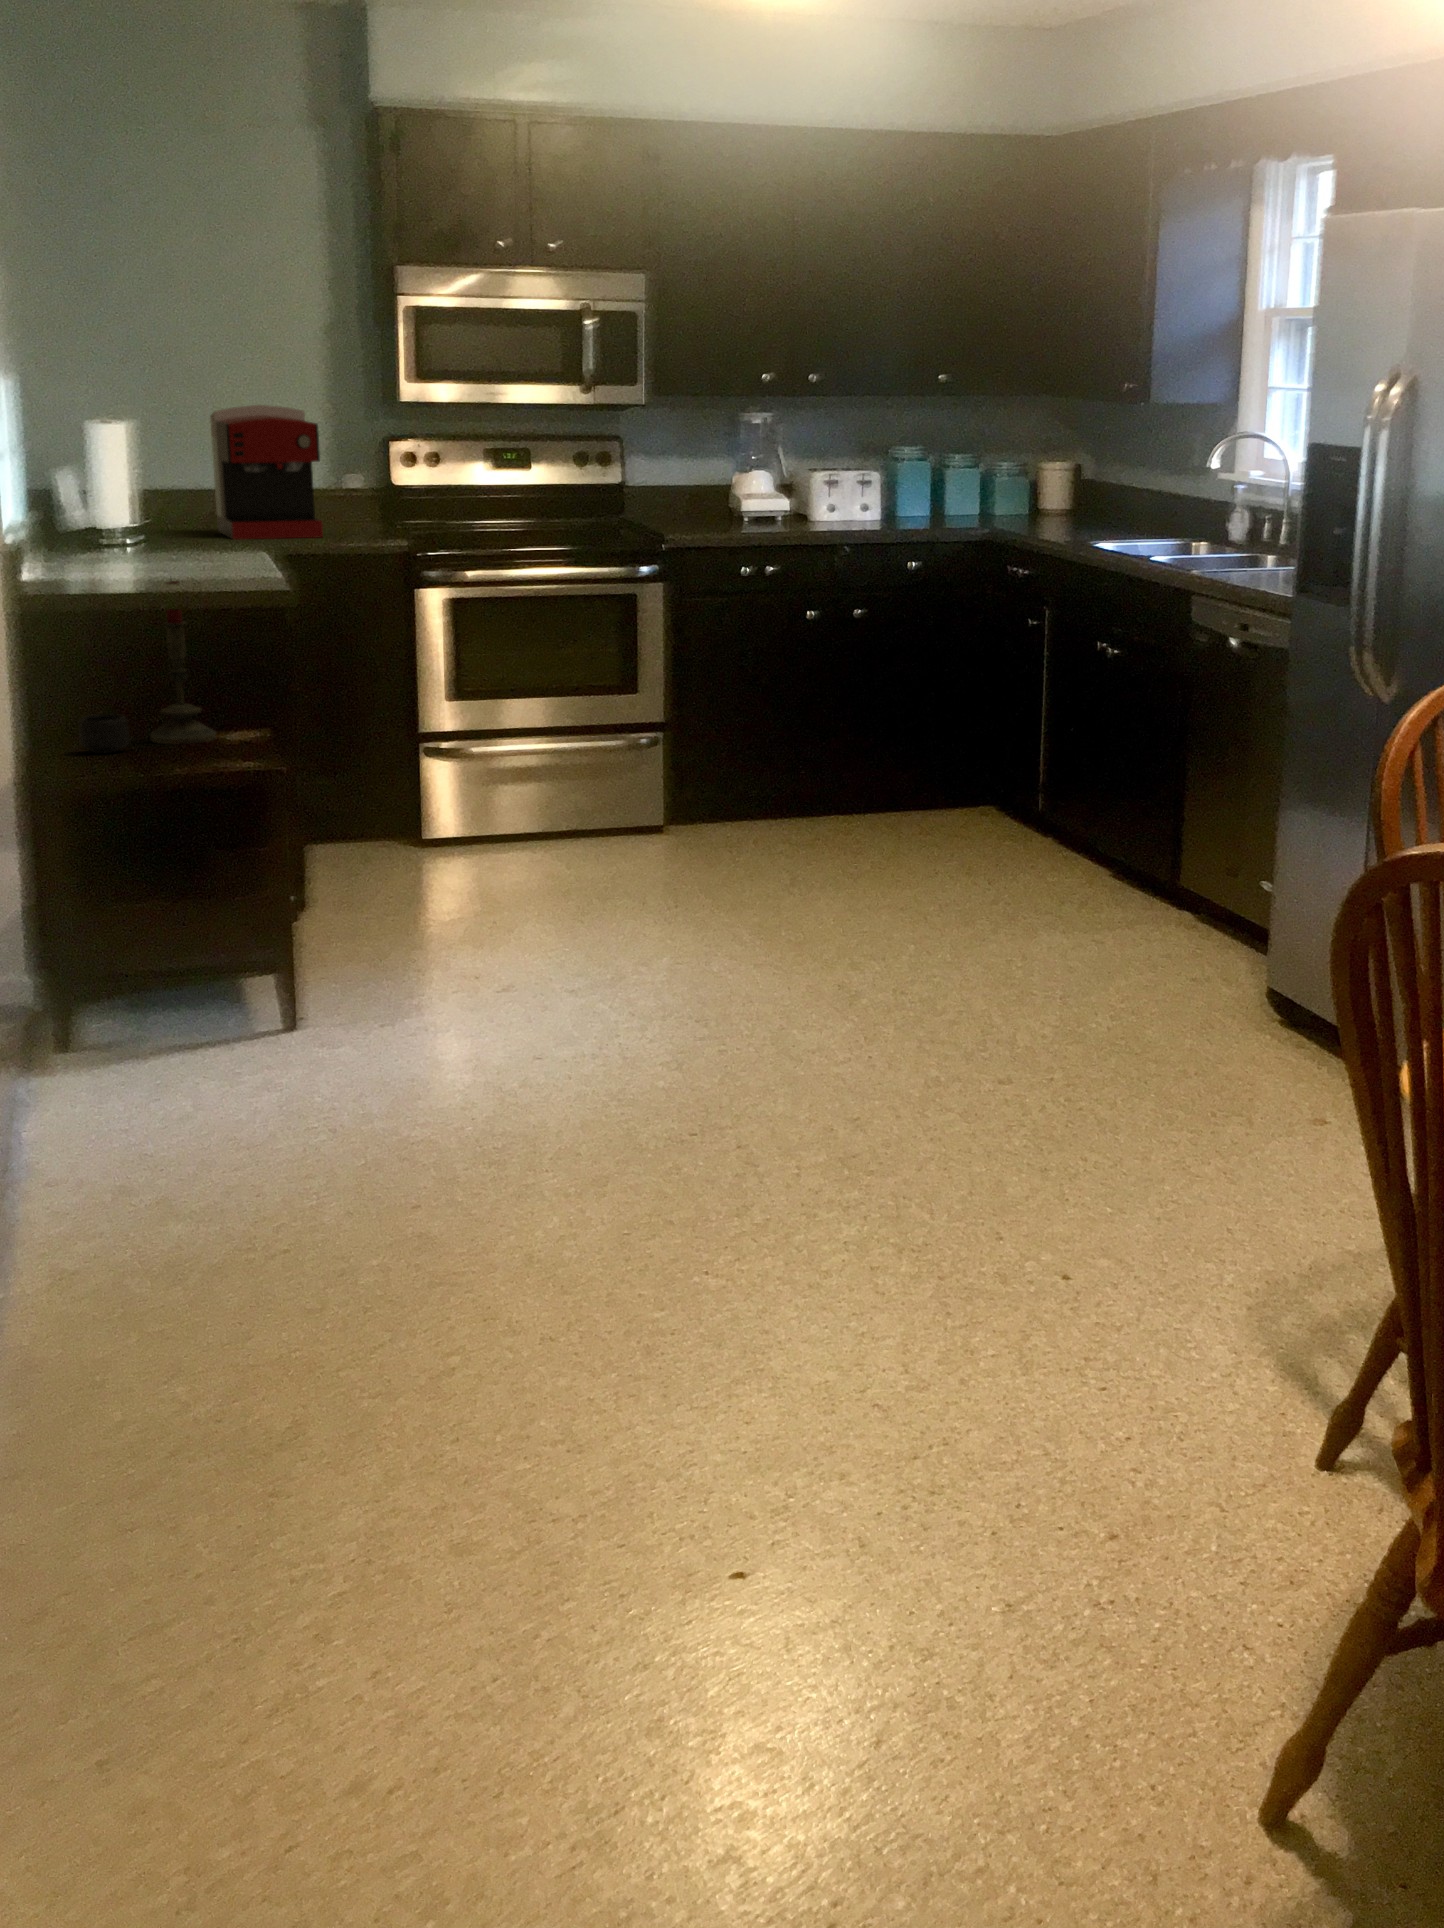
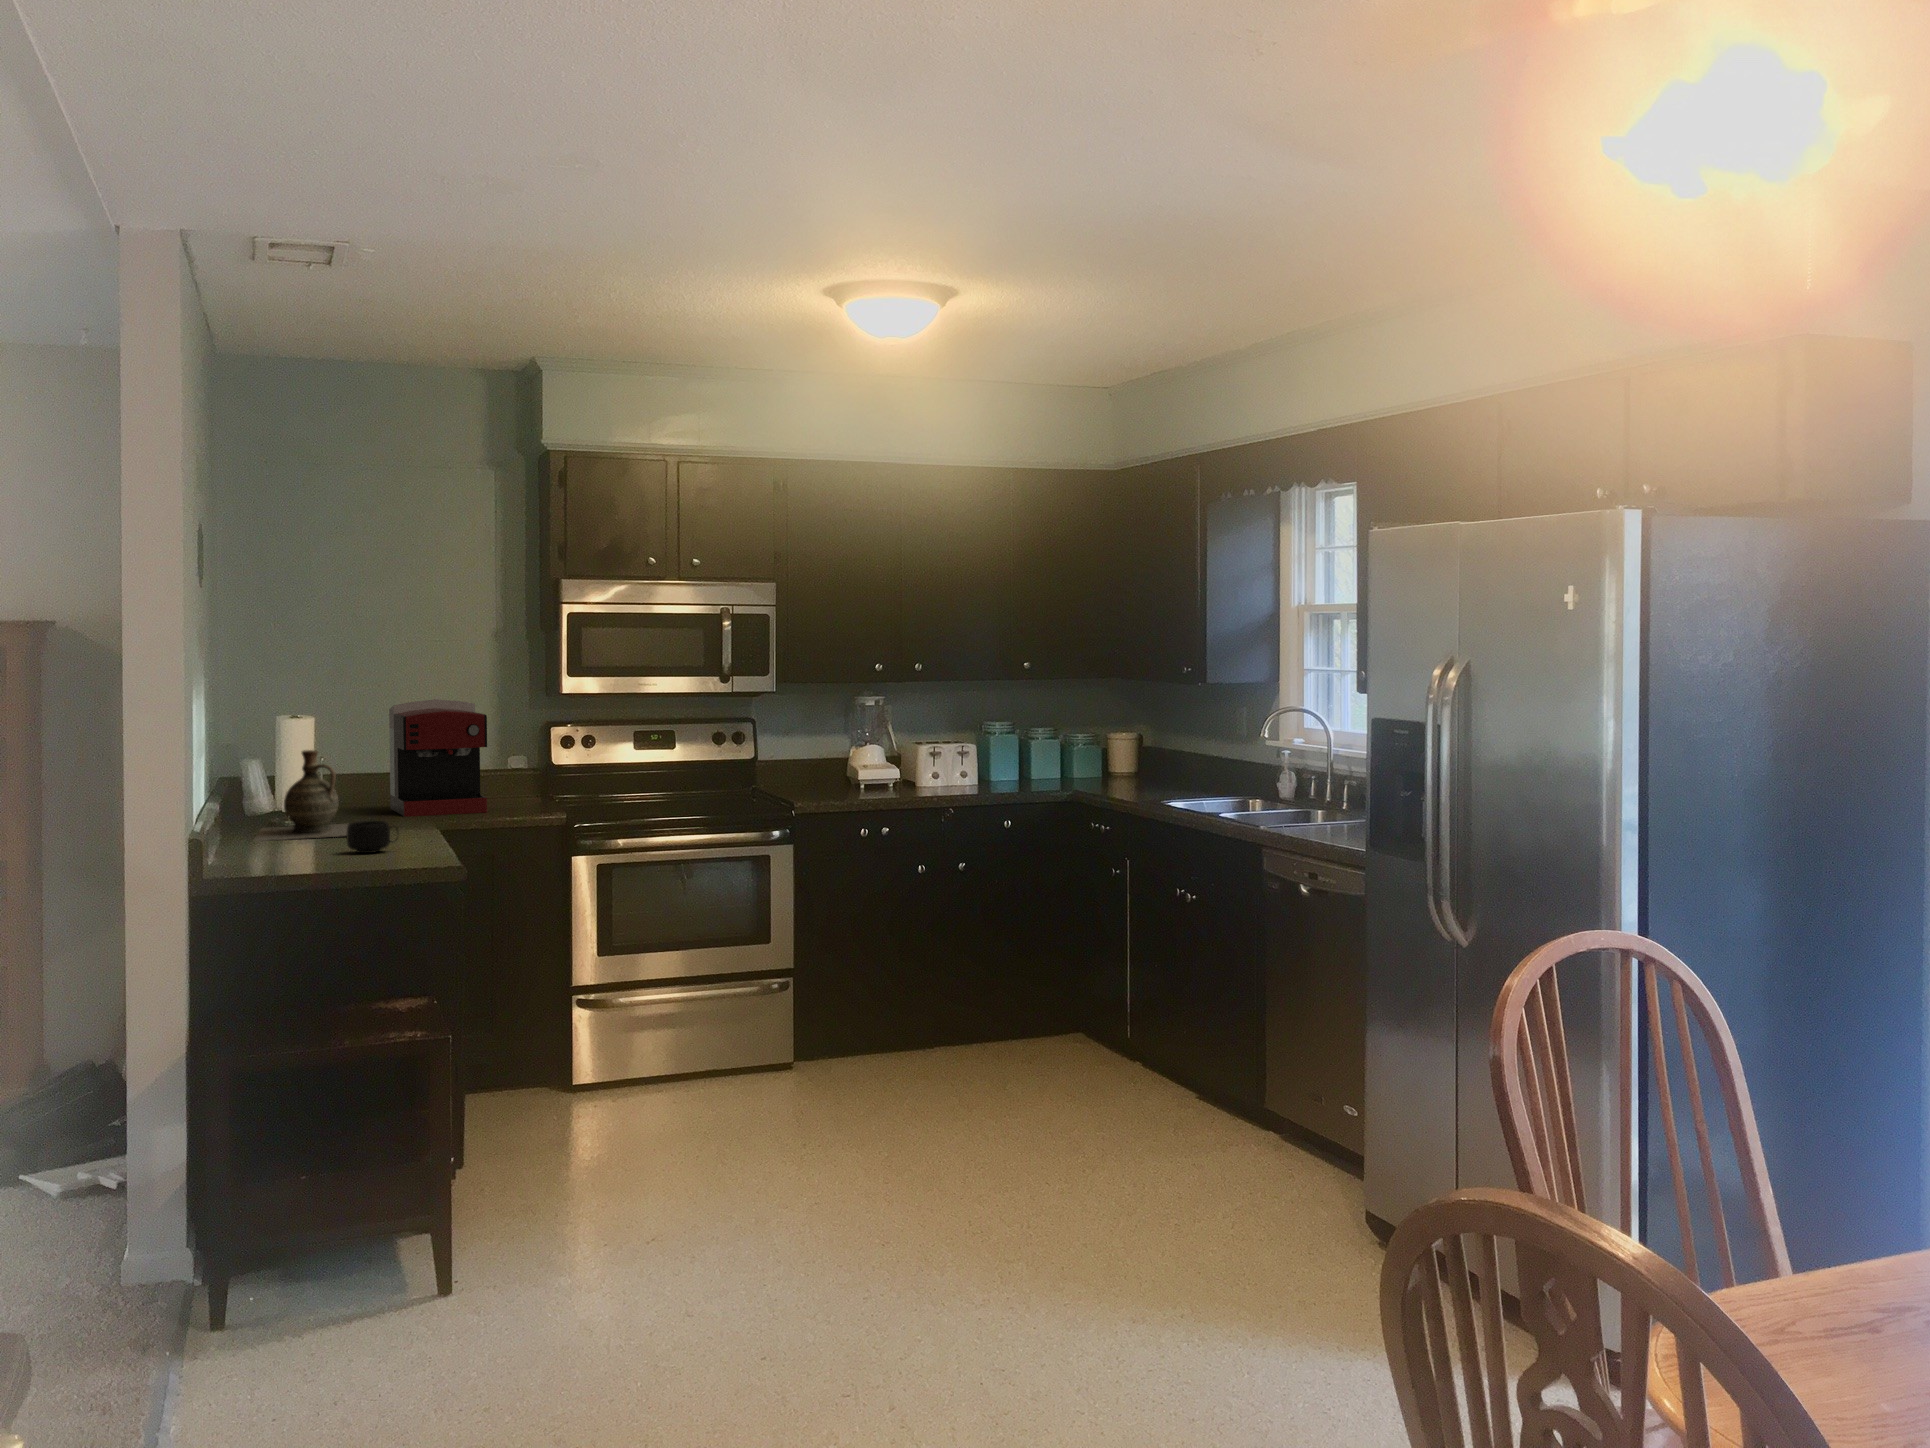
ceramic jug: none [75,458,184,559] -> present [254,750,348,841]
candle: present [150,581,216,744] -> none [312,860,377,1020]
mug: present [79,714,130,754] -> present [347,821,392,853]

